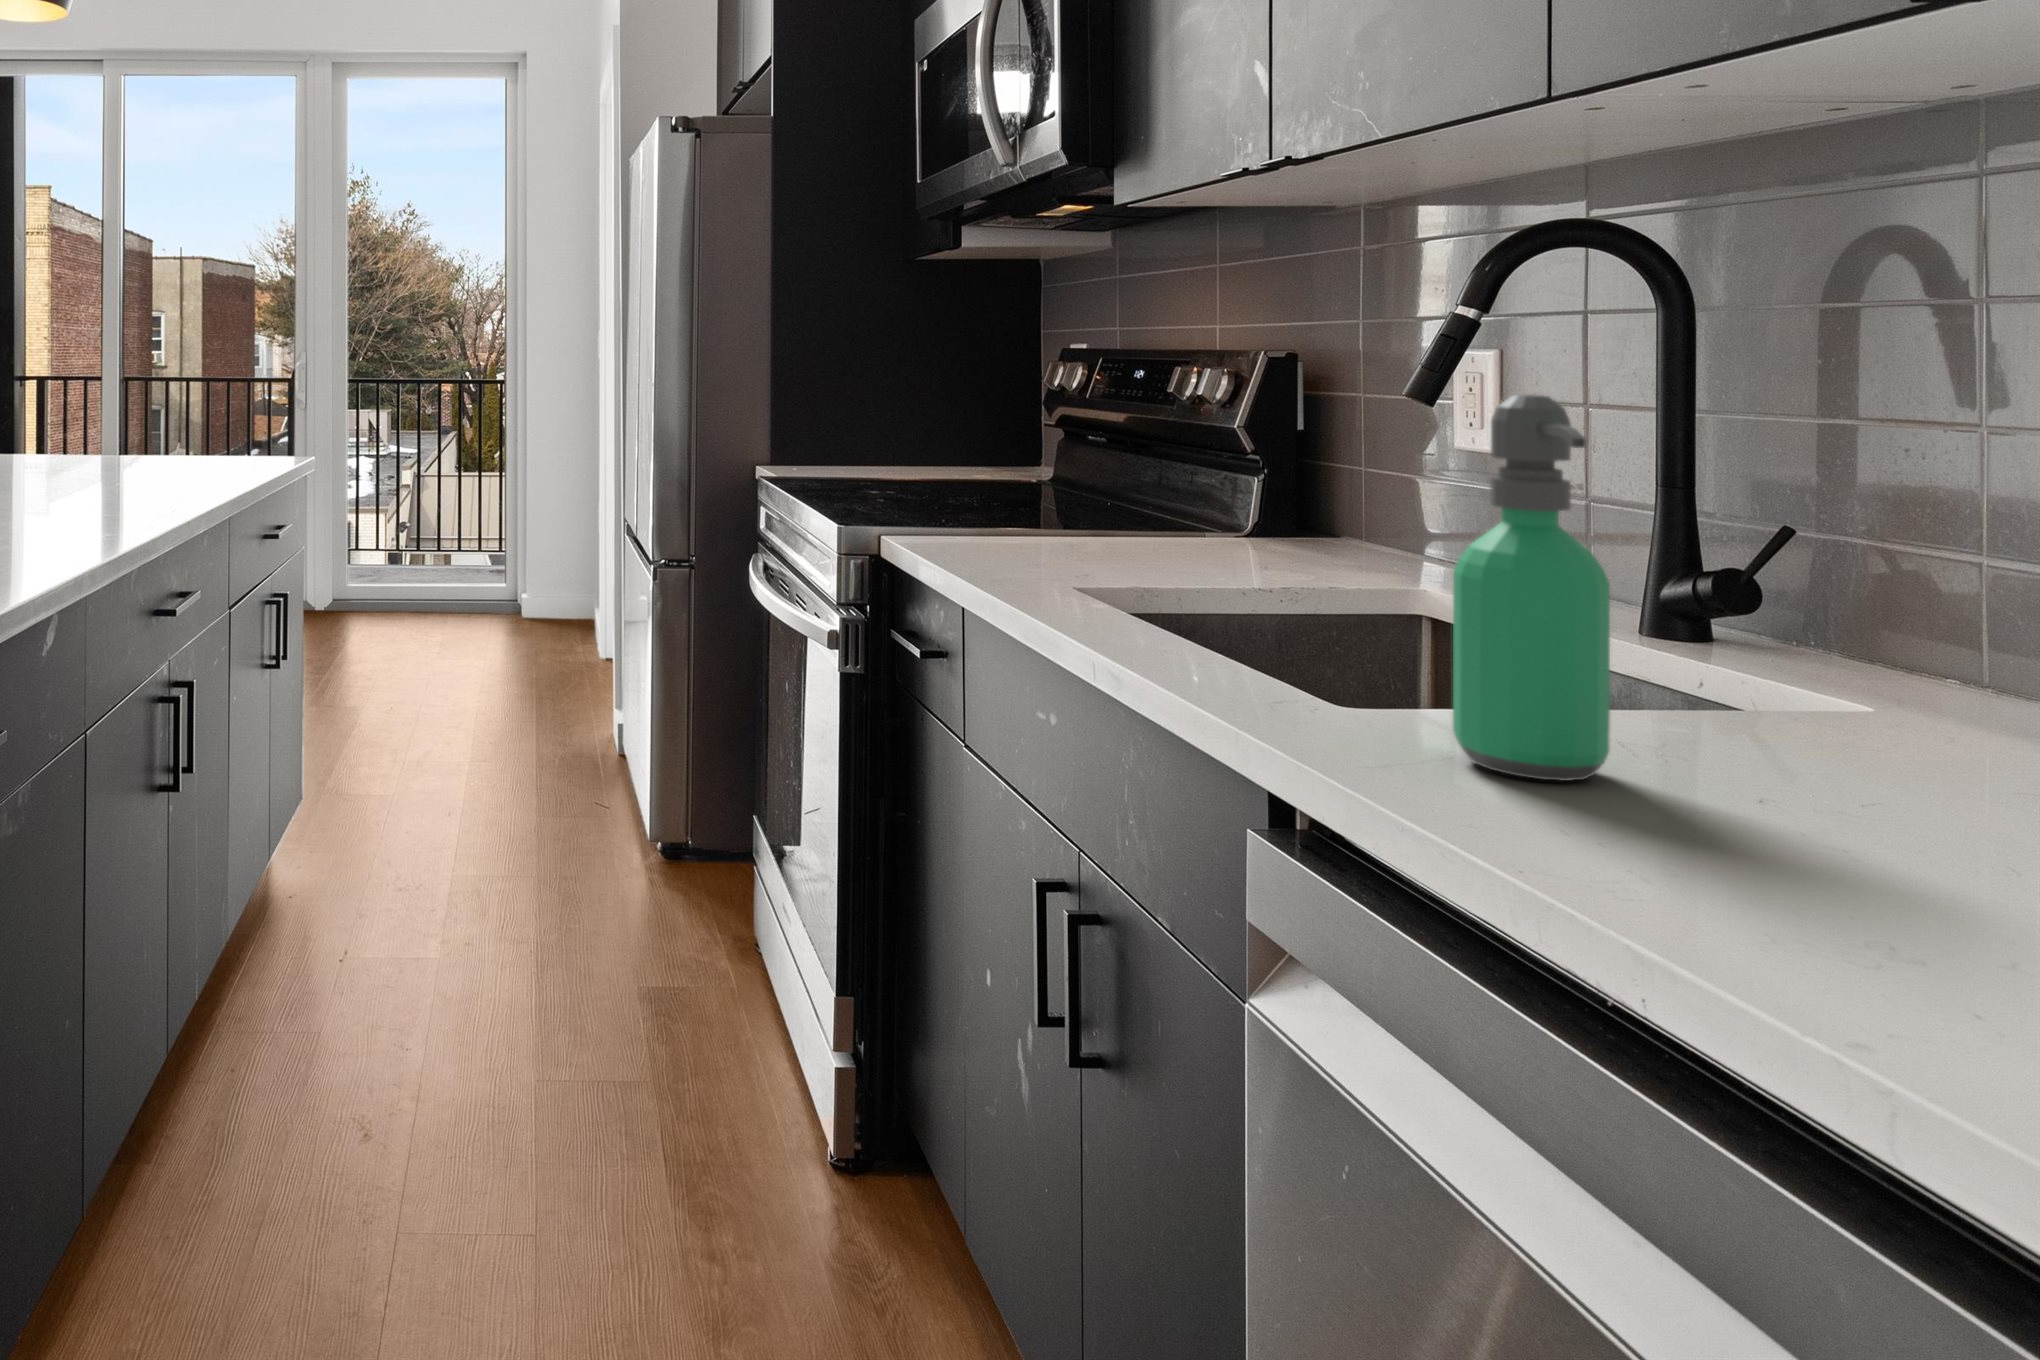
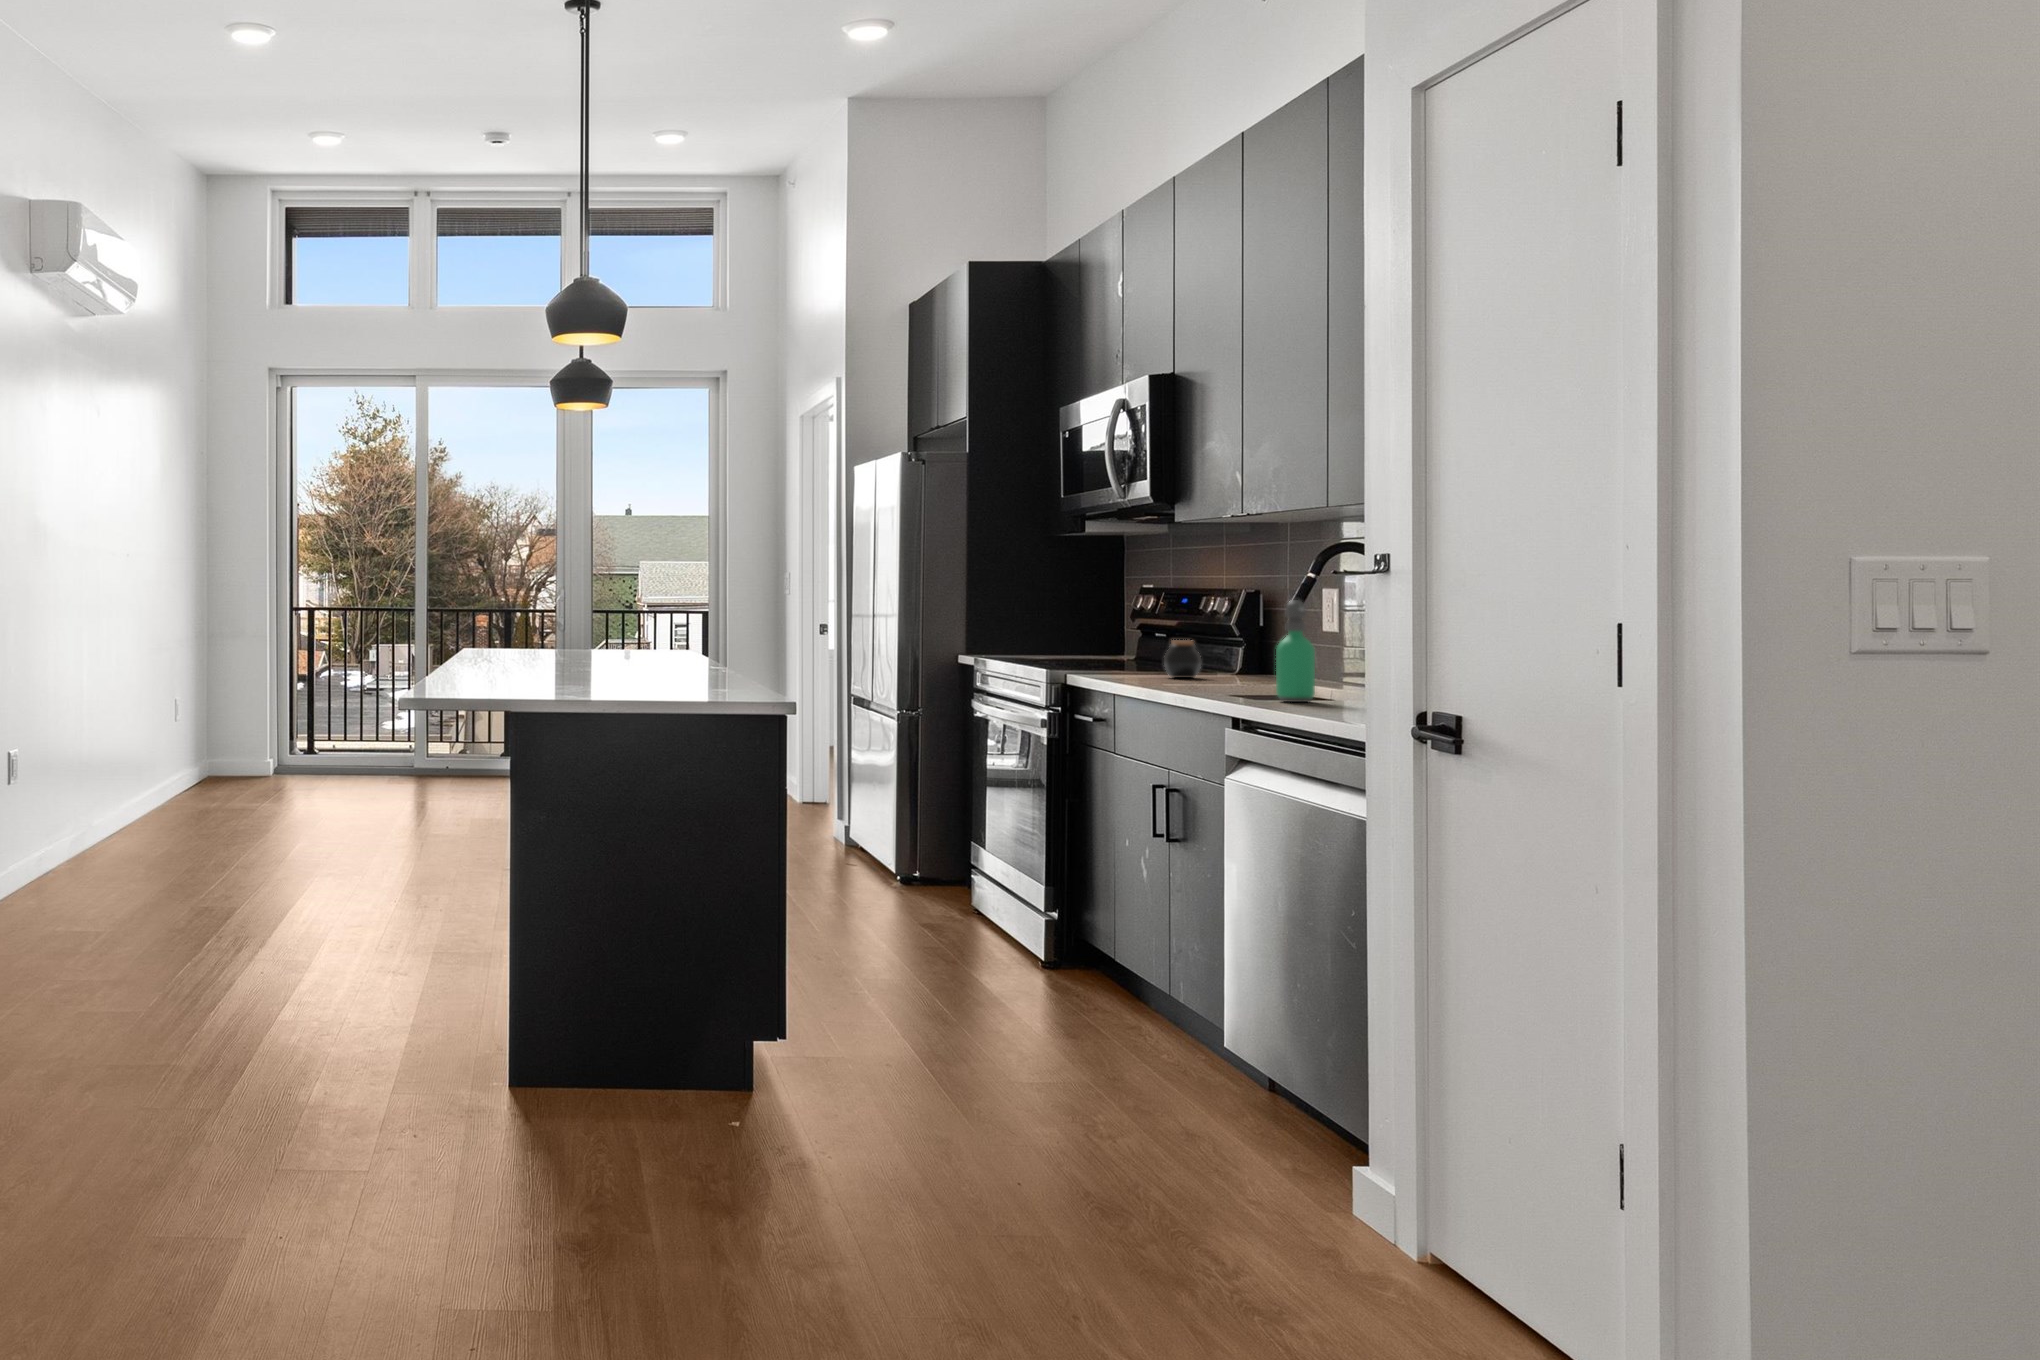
jar: none [1087,470,1173,561] -> present [1164,640,1201,678]

